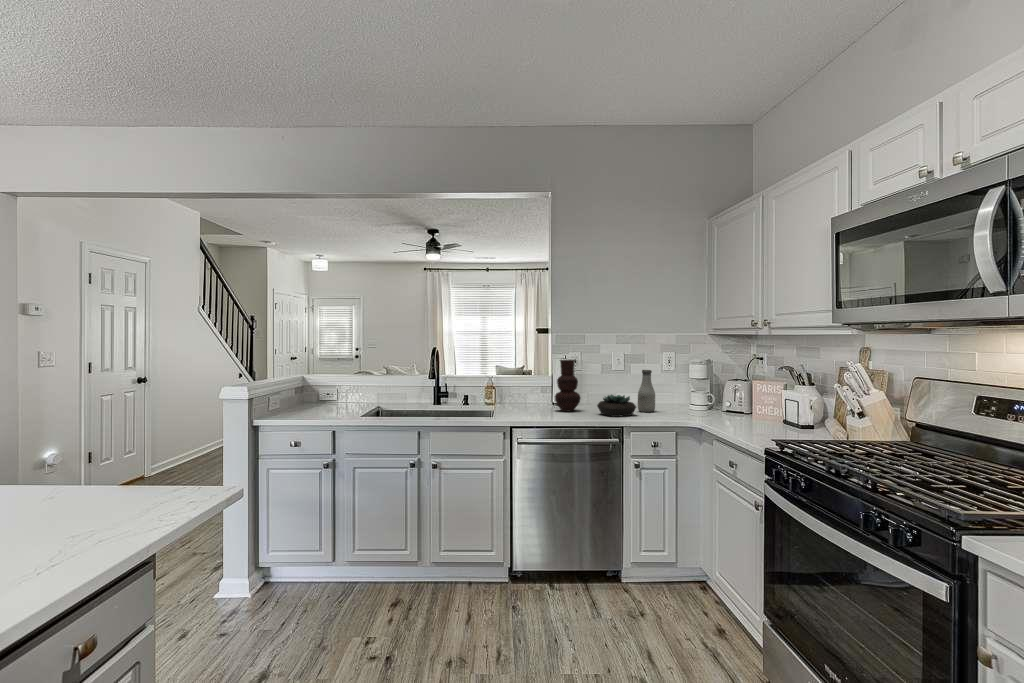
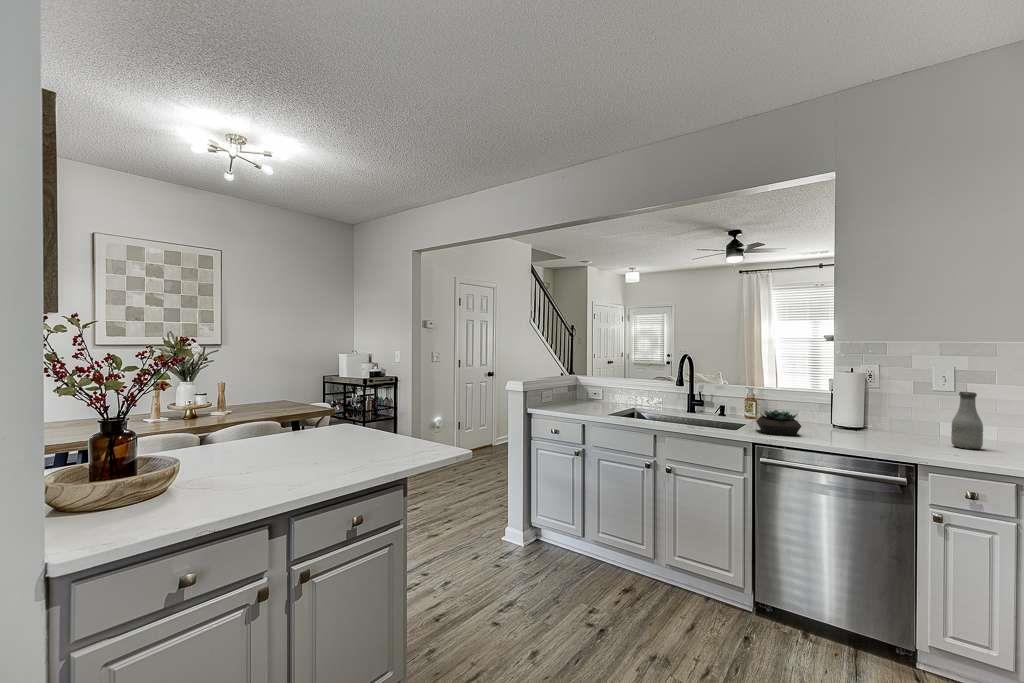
vase: present [555,360,580,411] -> none [823,373,861,435]
succulent plant: present [597,395,636,417] -> present [756,410,801,436]

